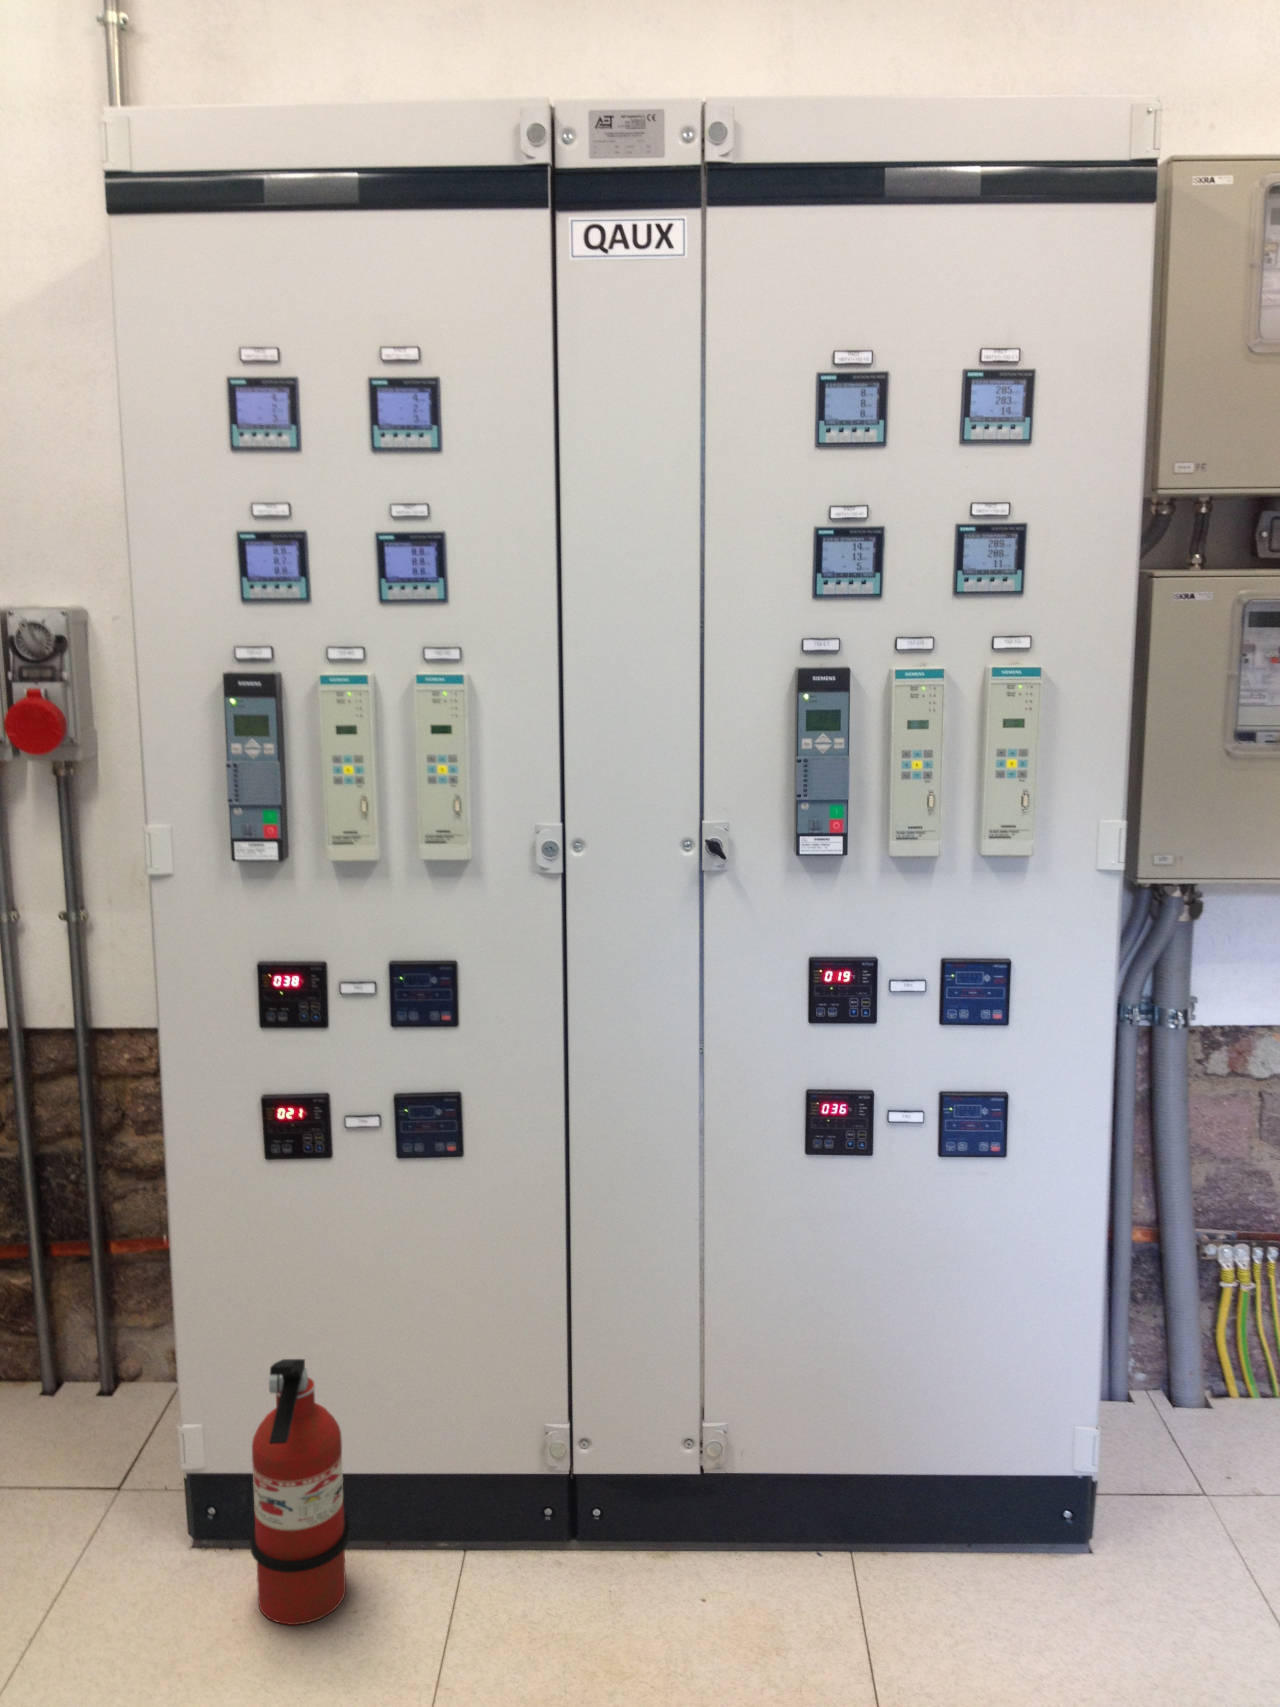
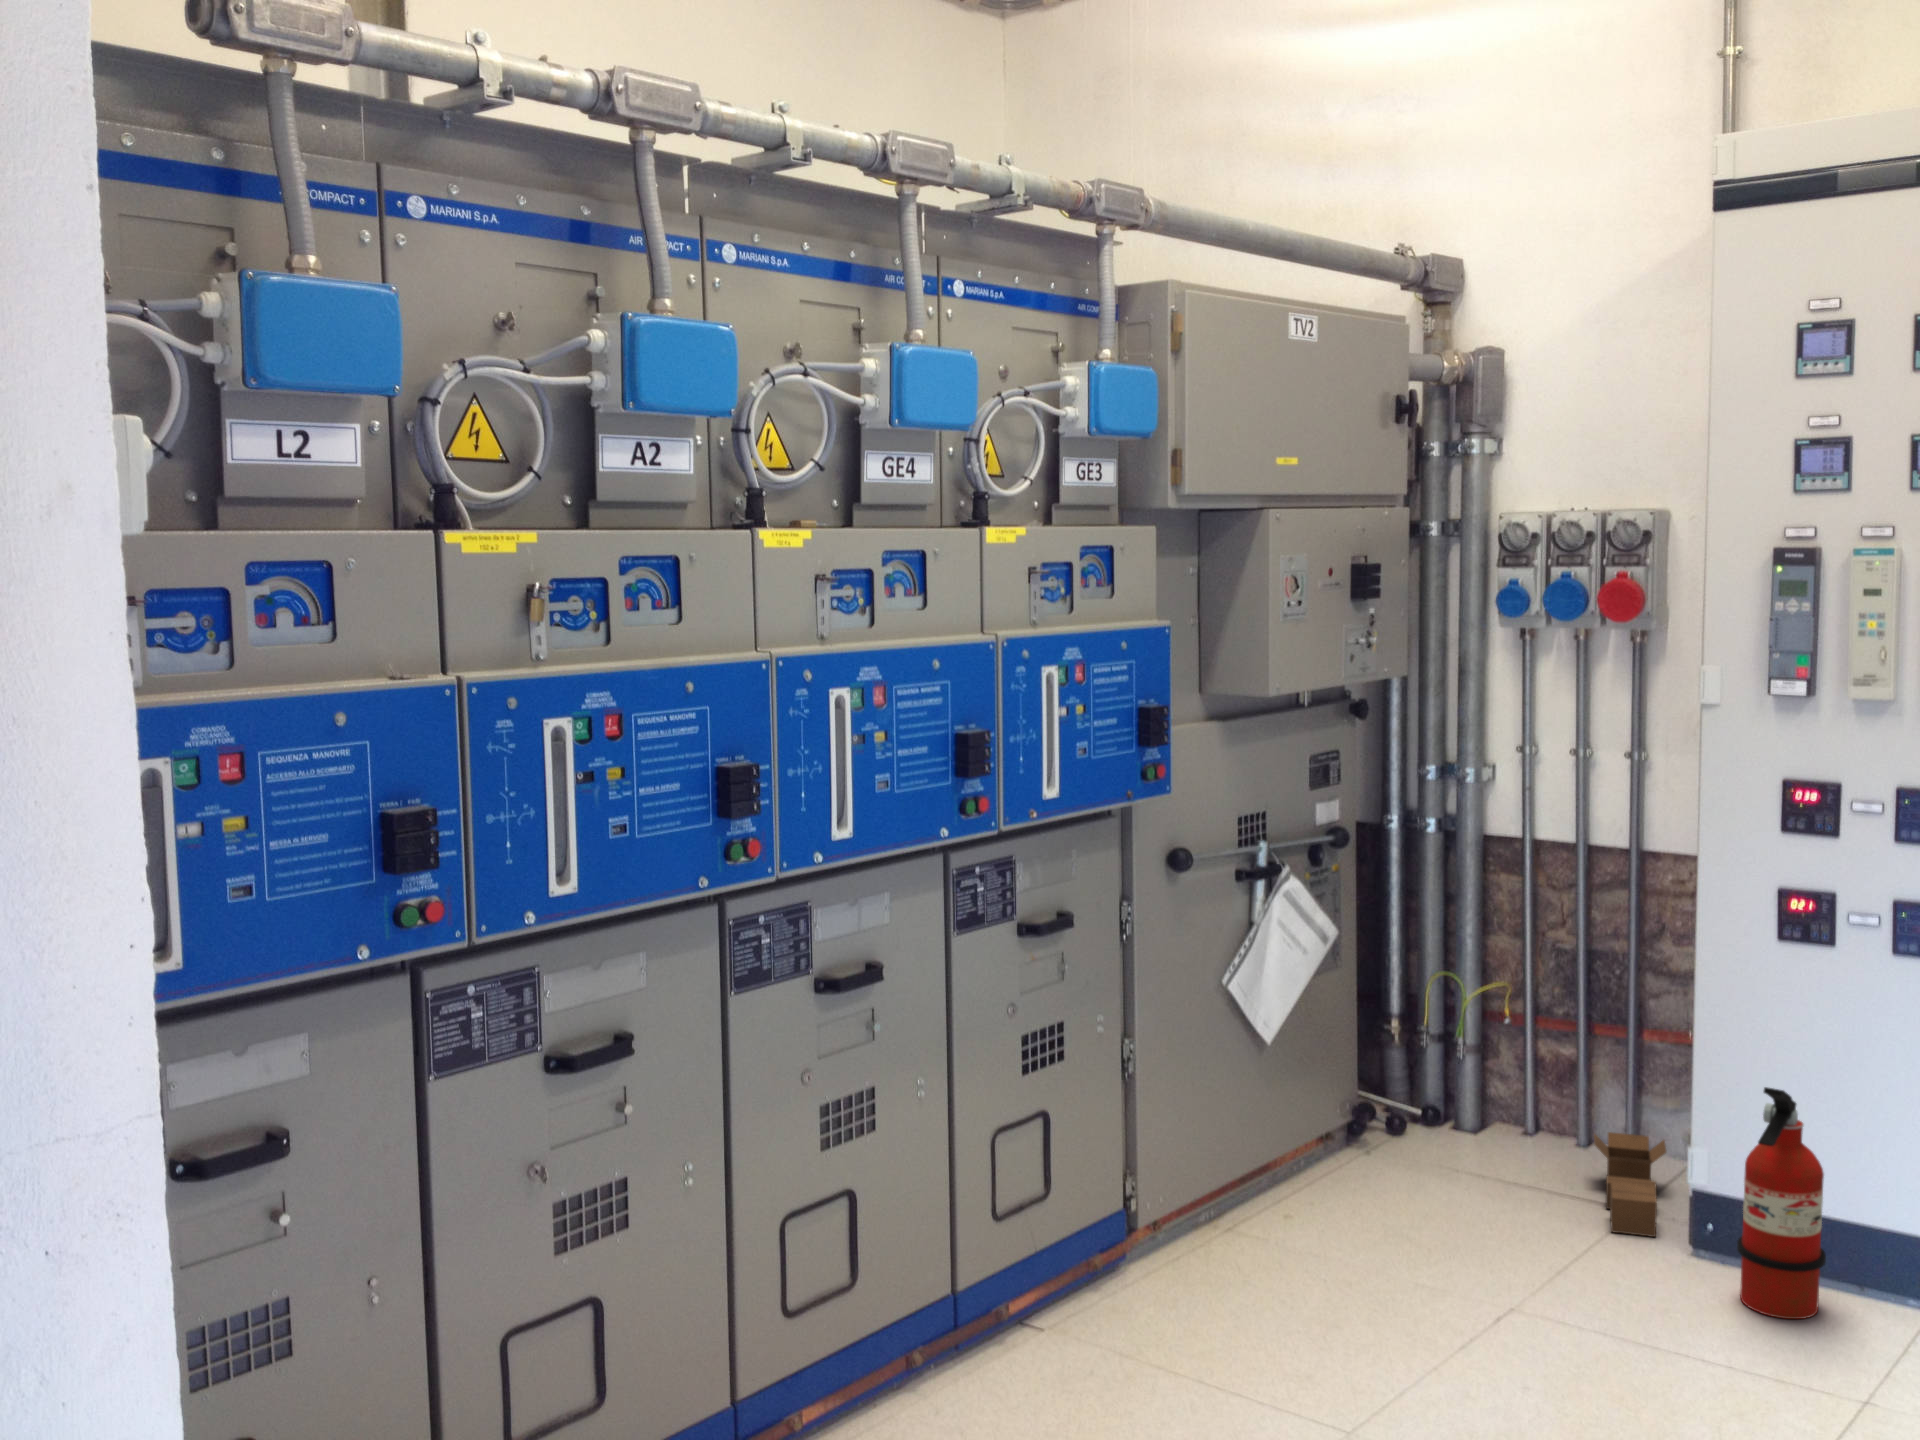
cardboard box: none [61,1371,152,1542] -> present [1594,1132,1667,1237]

